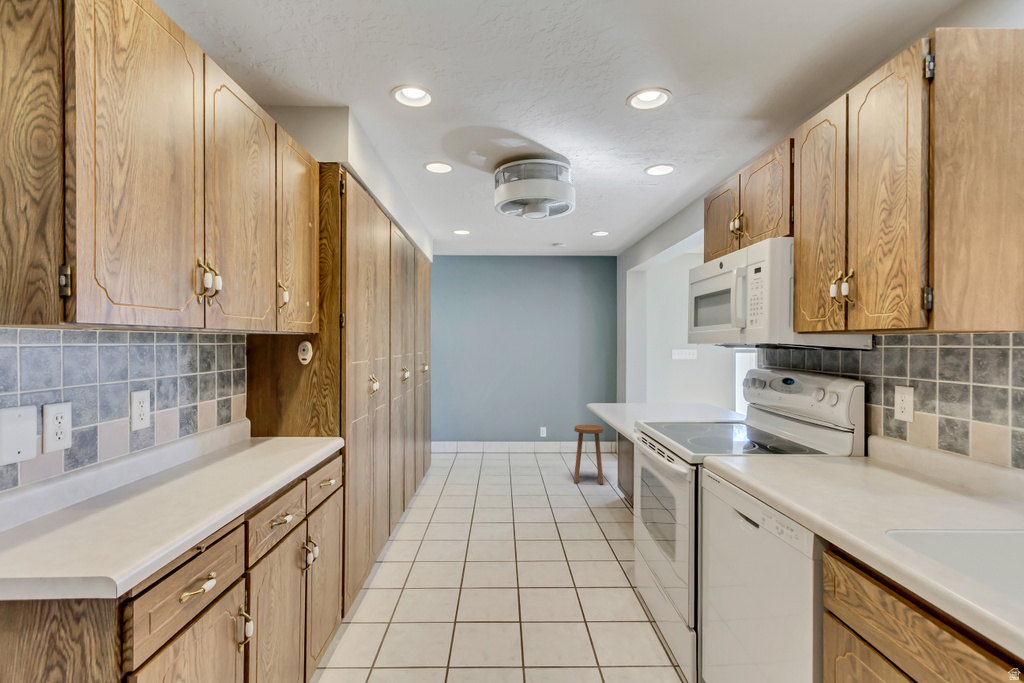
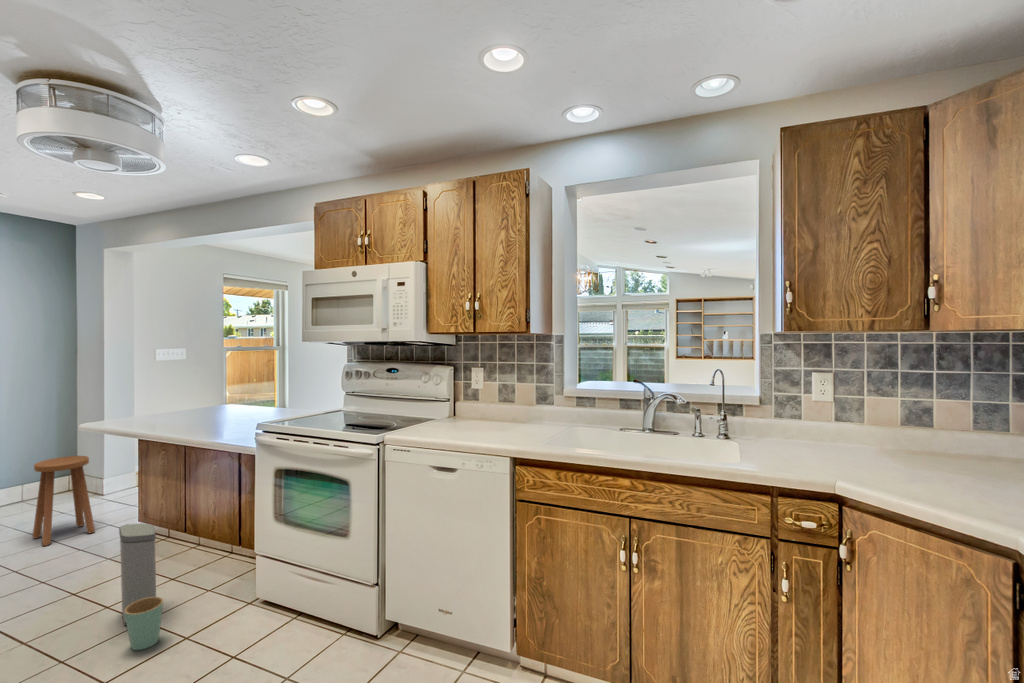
trash can: none [546,478,586,574] -> present [119,523,163,650]

